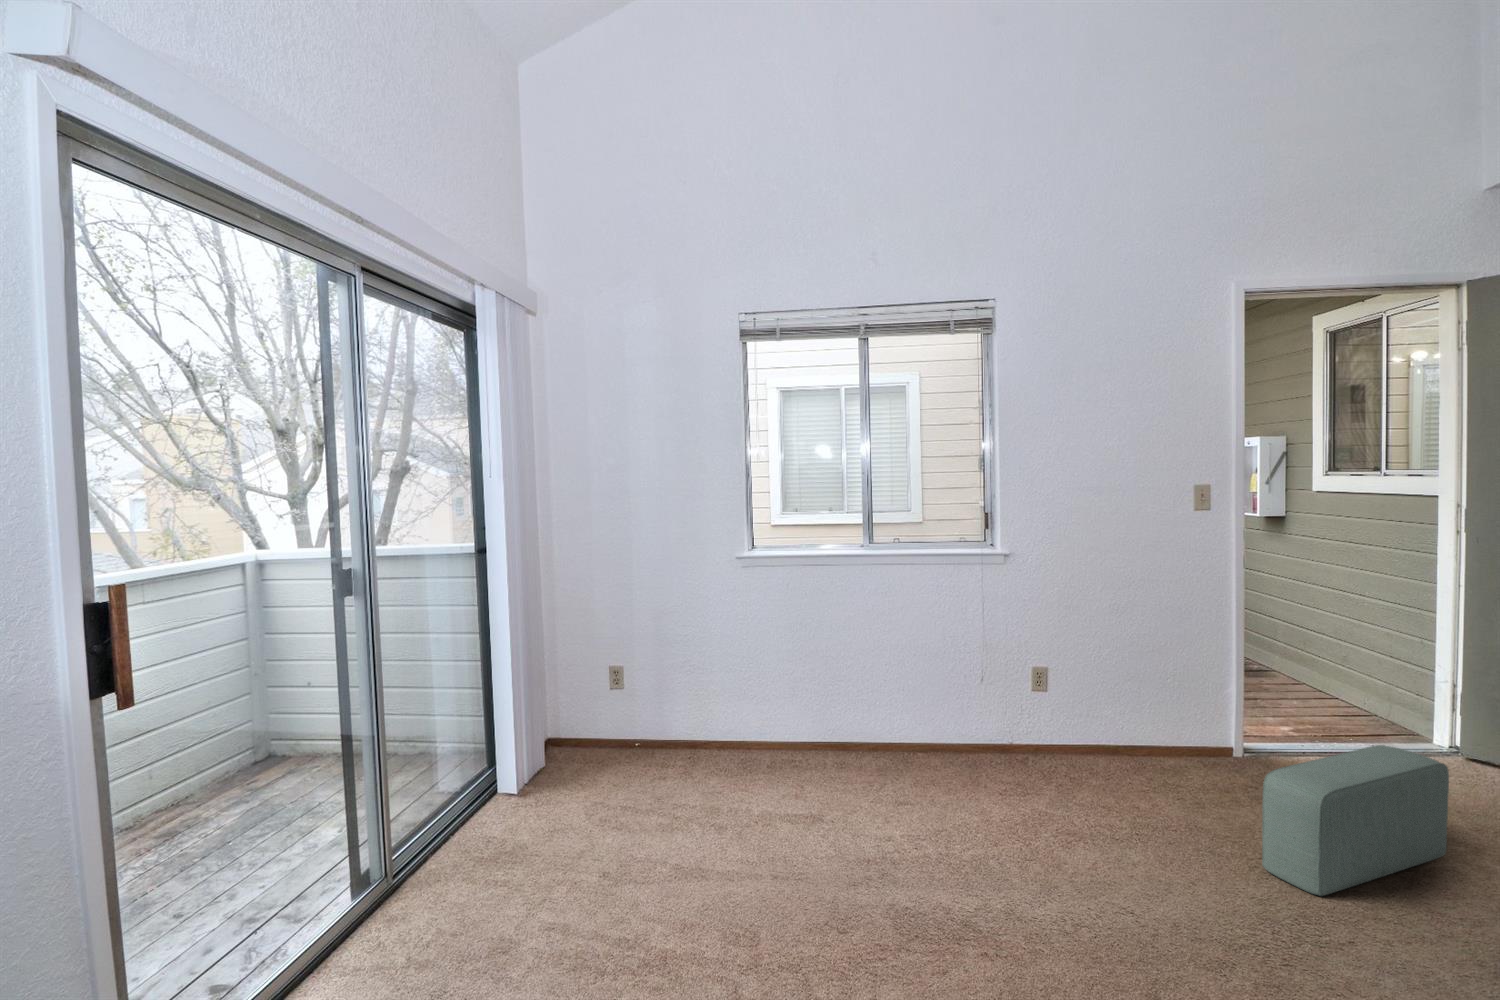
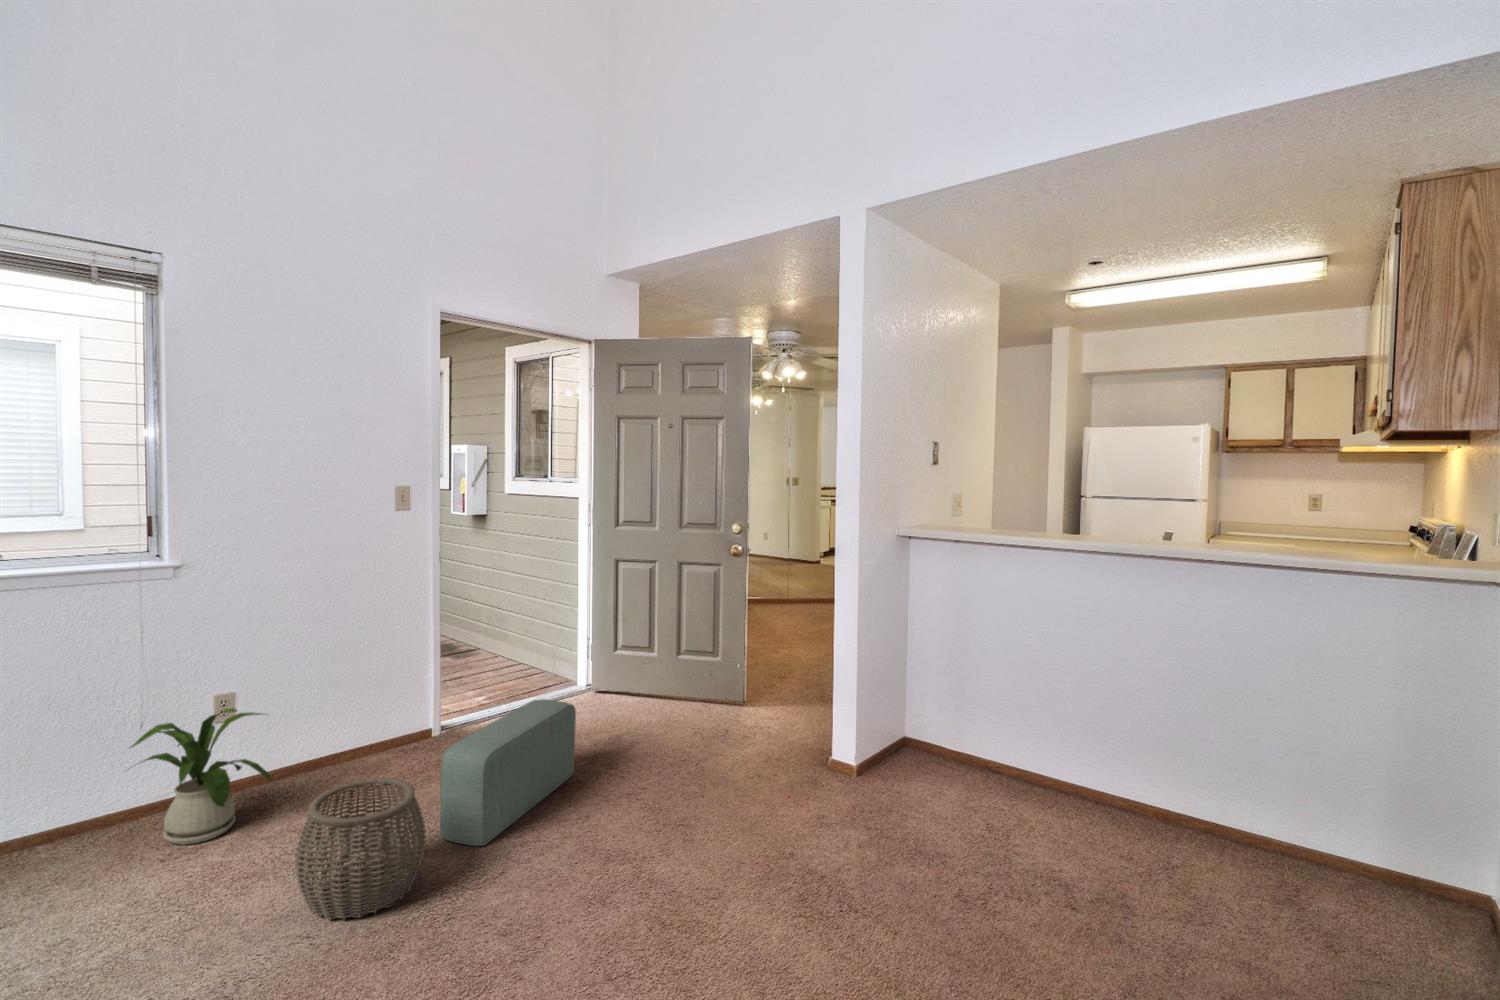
house plant: none [974,682,1087,791] -> present [130,708,272,845]
woven basket: none [1119,777,1253,917] -> present [294,778,426,920]

